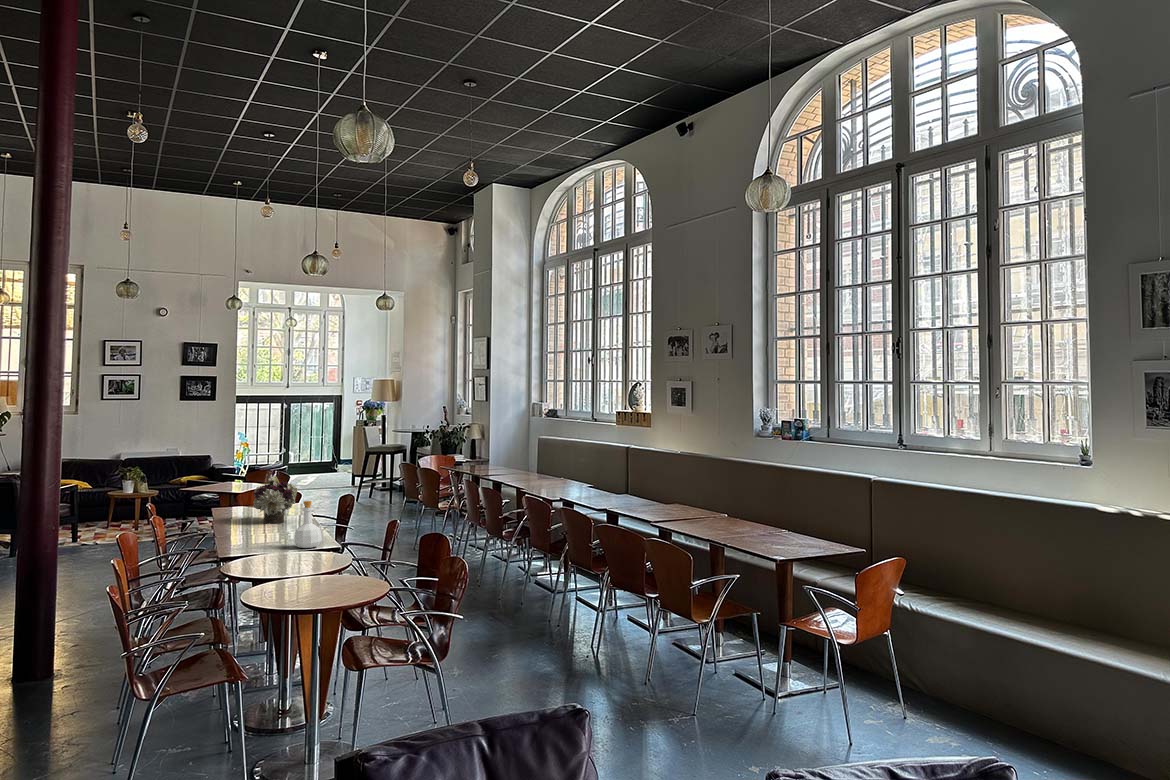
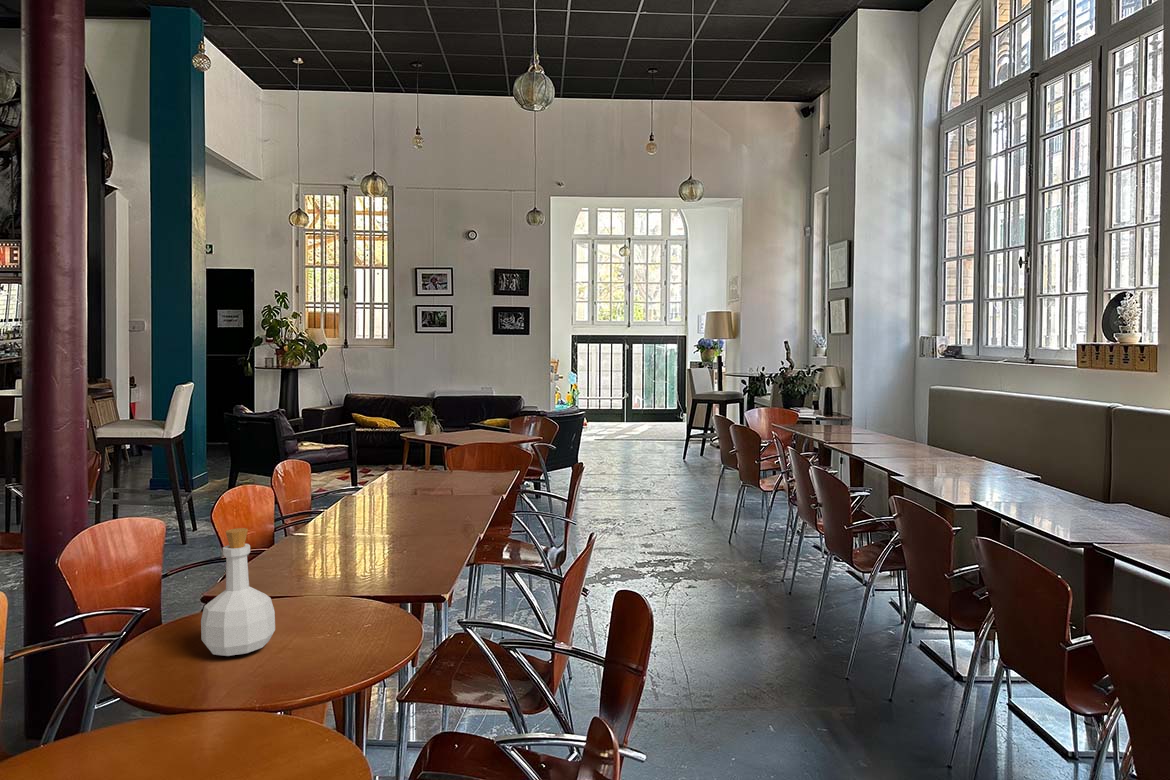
flower arrangement: present [253,475,298,524] -> none [313,440,403,534]

